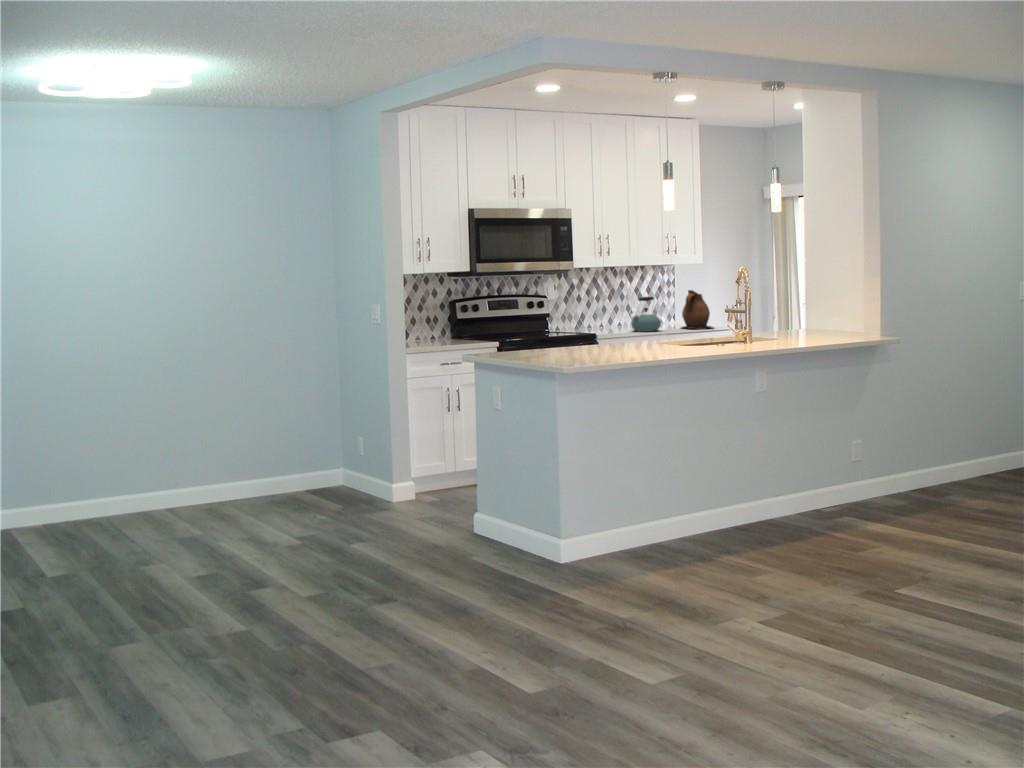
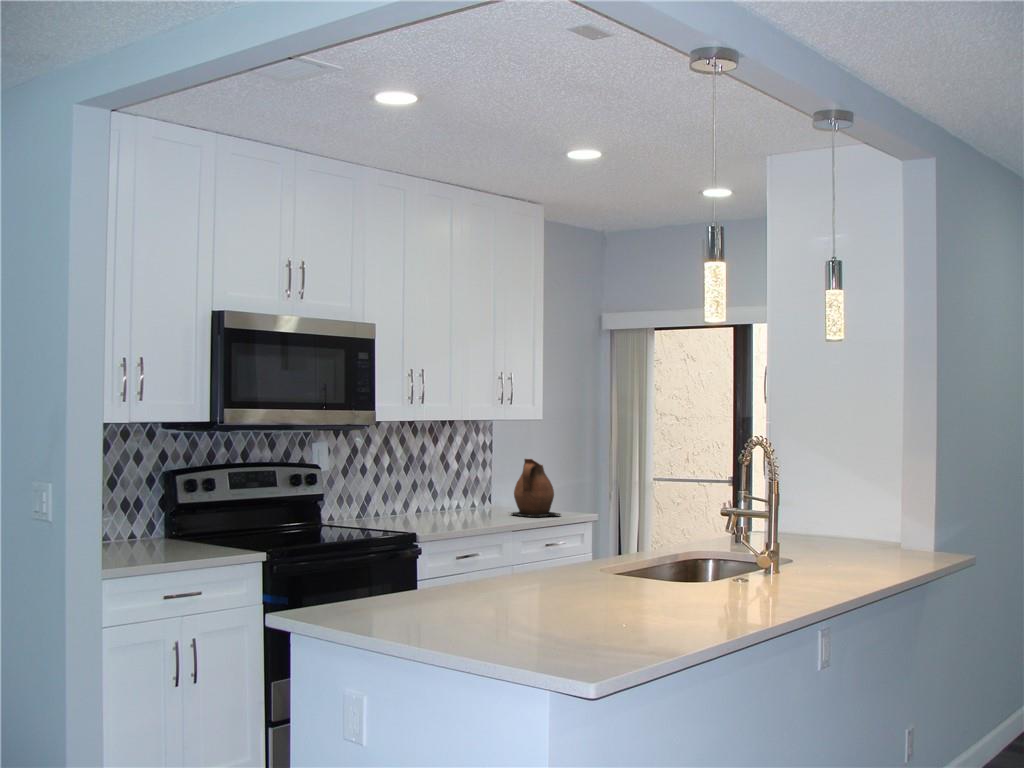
kettle: present [631,297,661,332] -> none [447,468,492,522]

